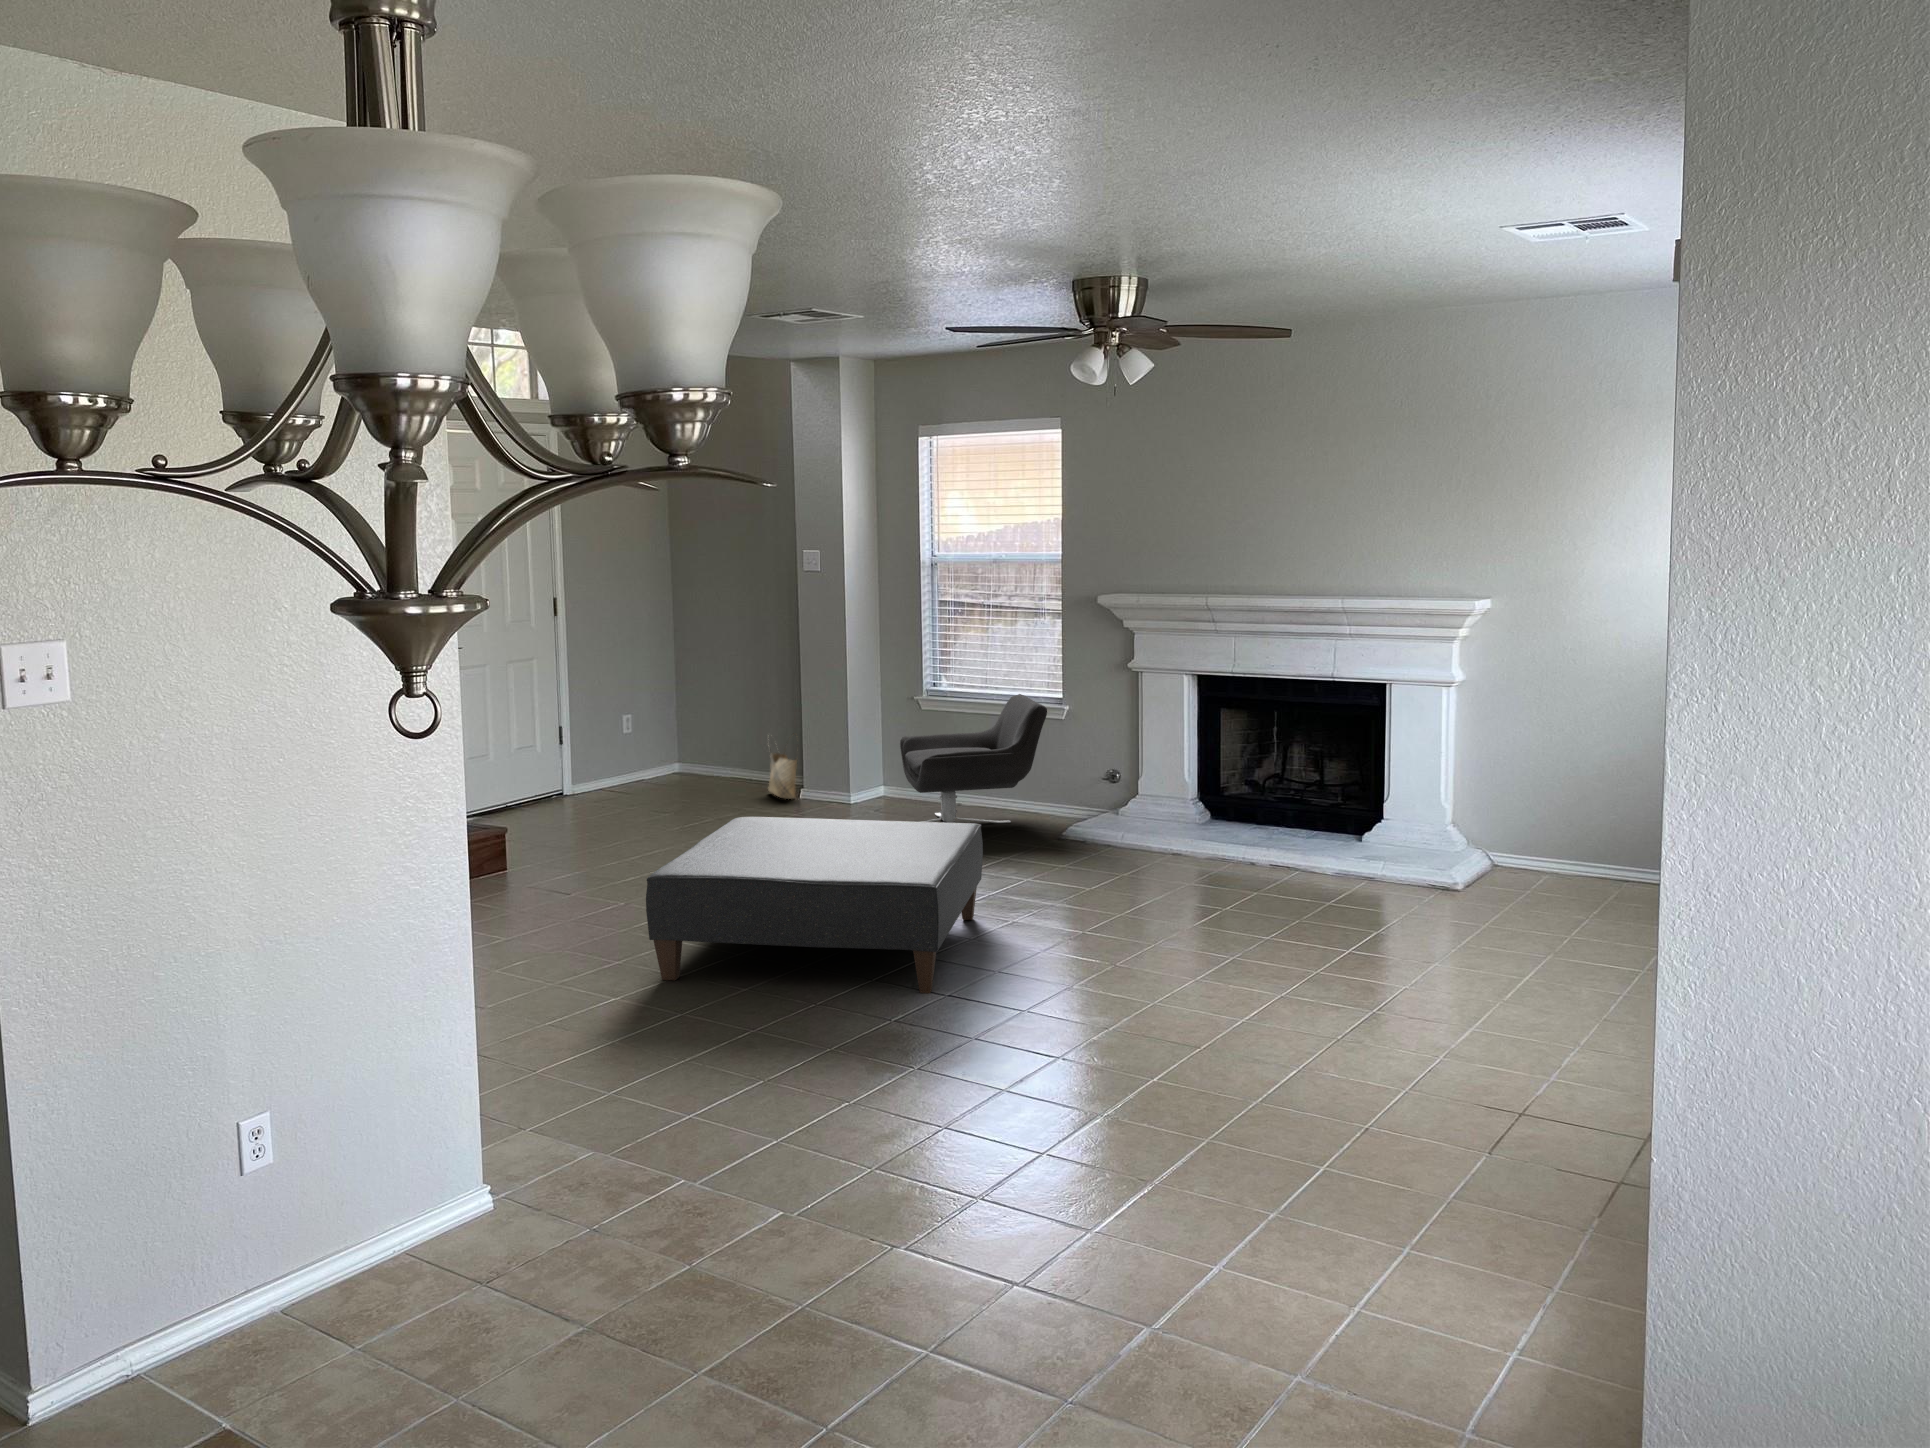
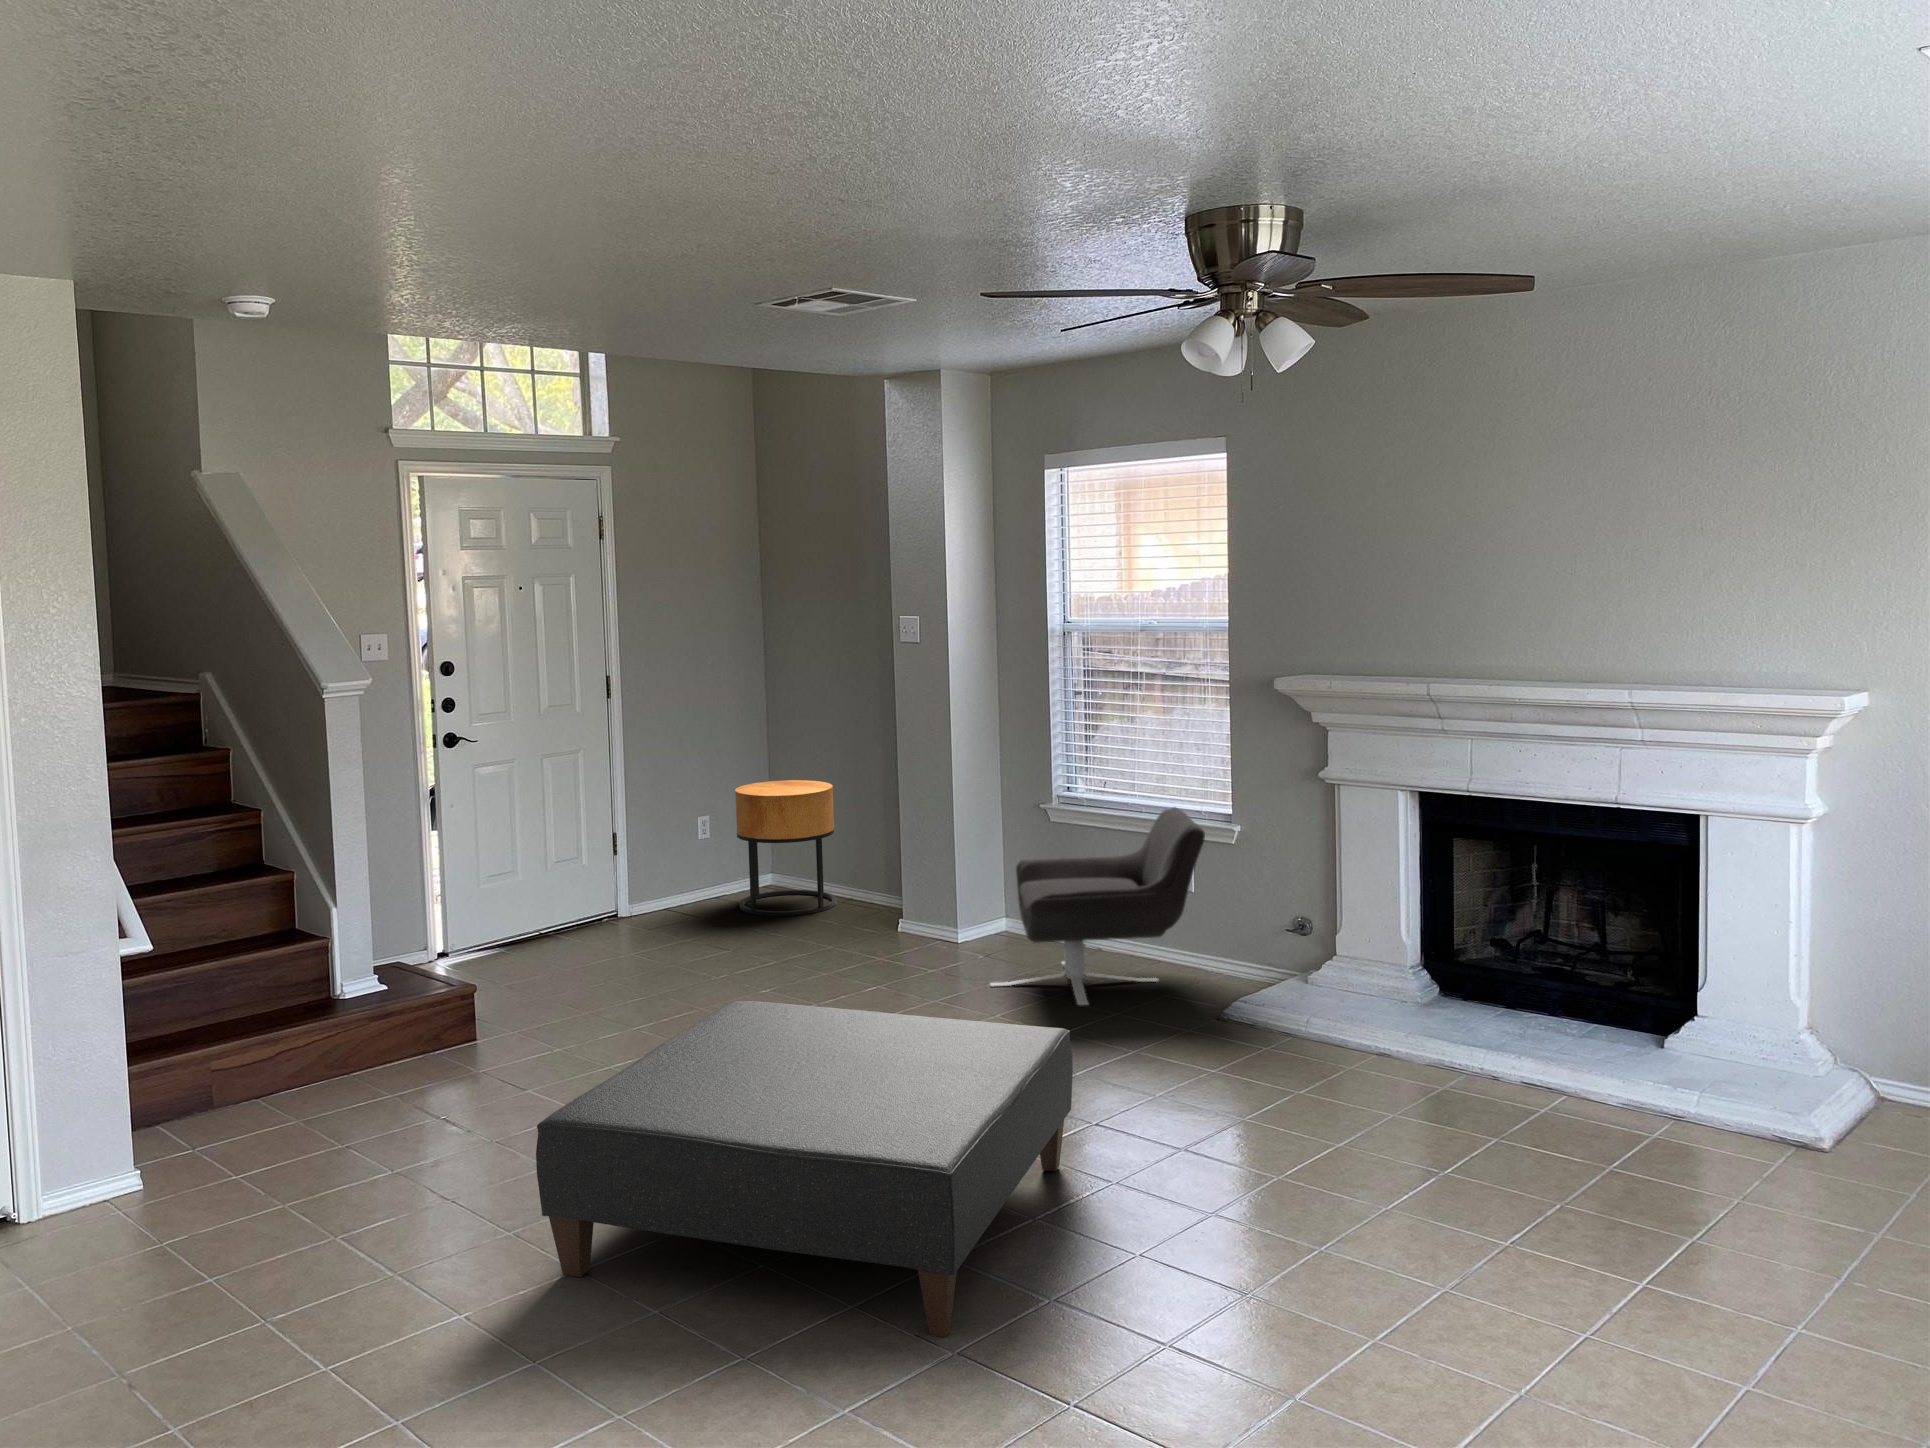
side table: none [658,685,740,792] -> present [735,780,837,916]
woven basket: present [768,753,797,799] -> none [860,847,897,931]

